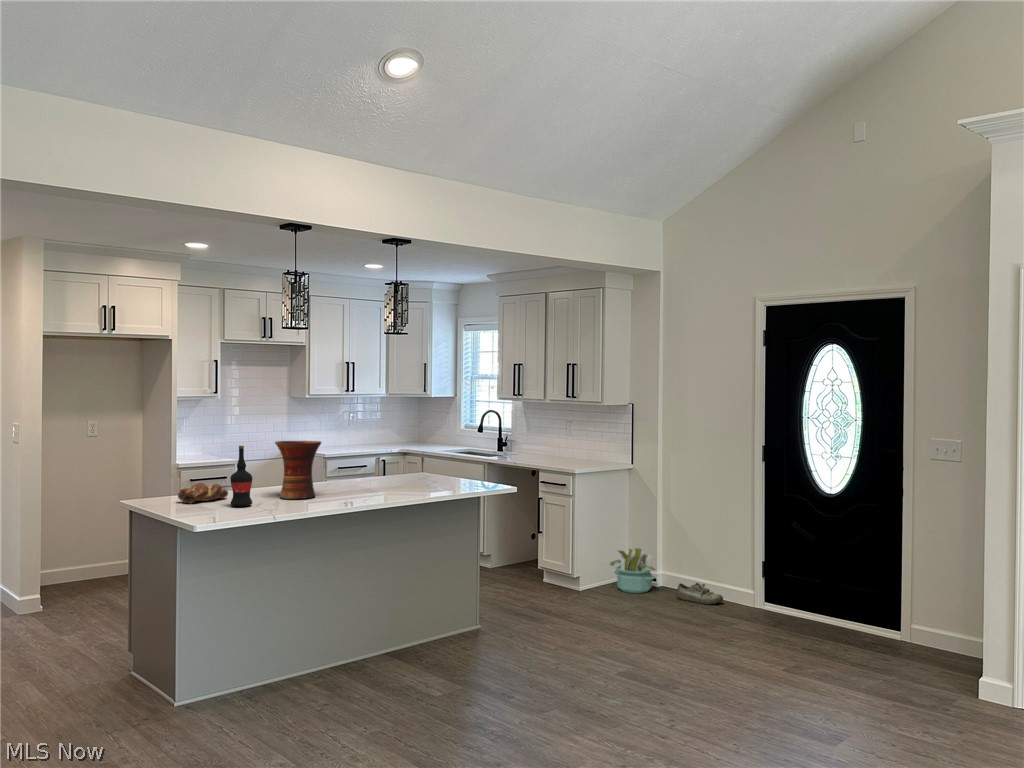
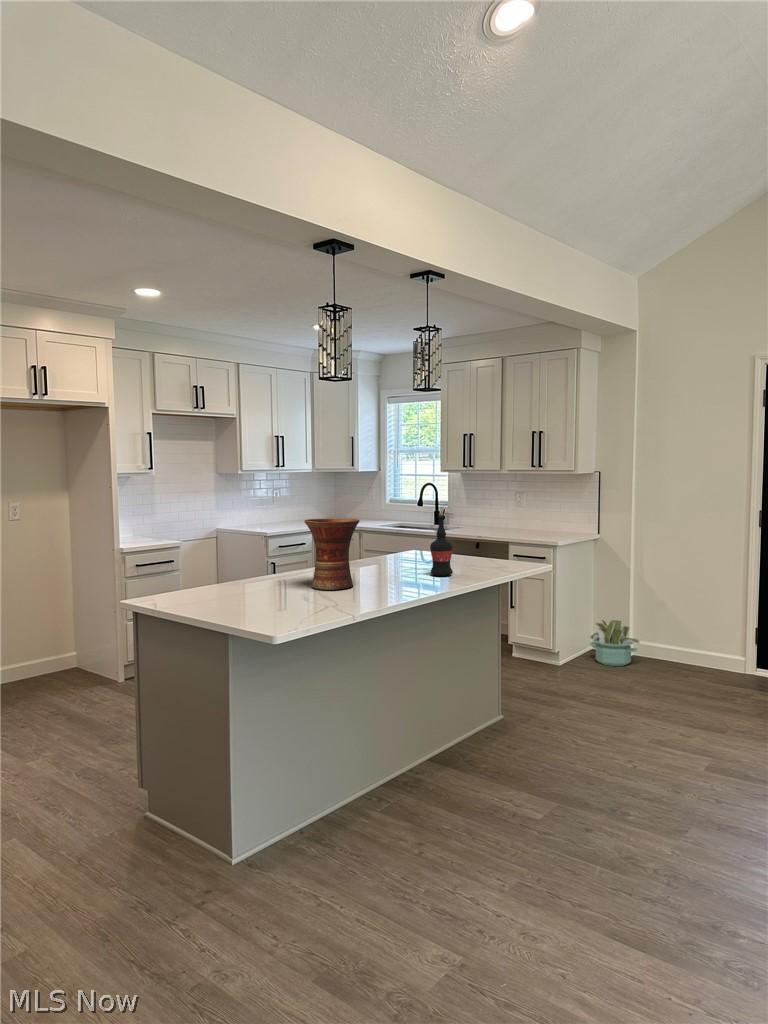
wine bottle: present [230,446,252,507] -> present [430,513,453,576]
bread loaf: present [178,483,228,503] -> none [196,573,251,600]
shoe: present [677,583,723,604] -> none [664,654,717,676]

